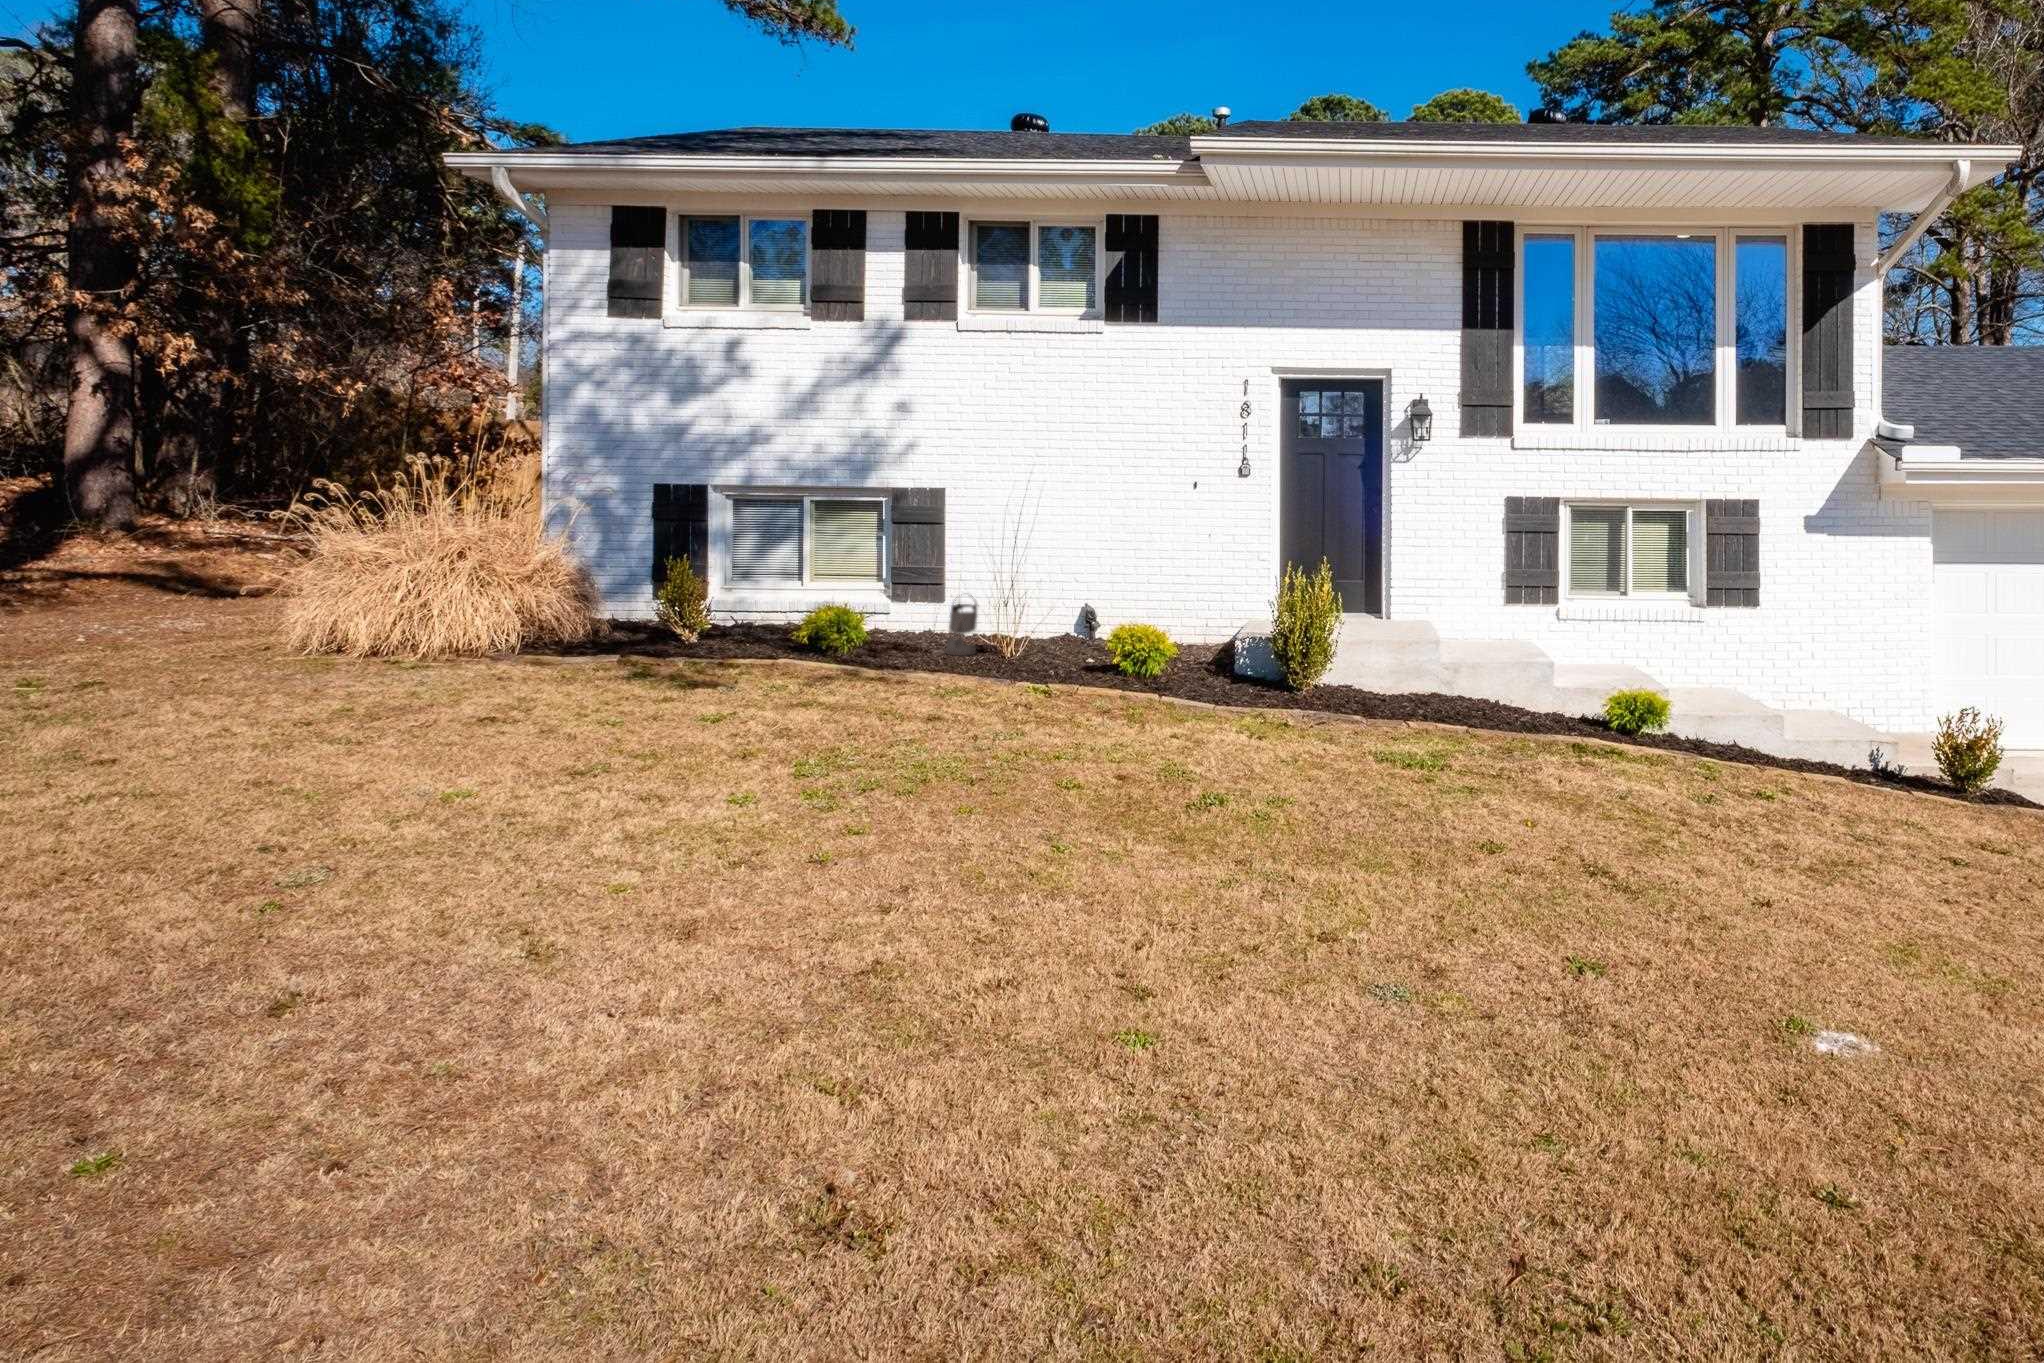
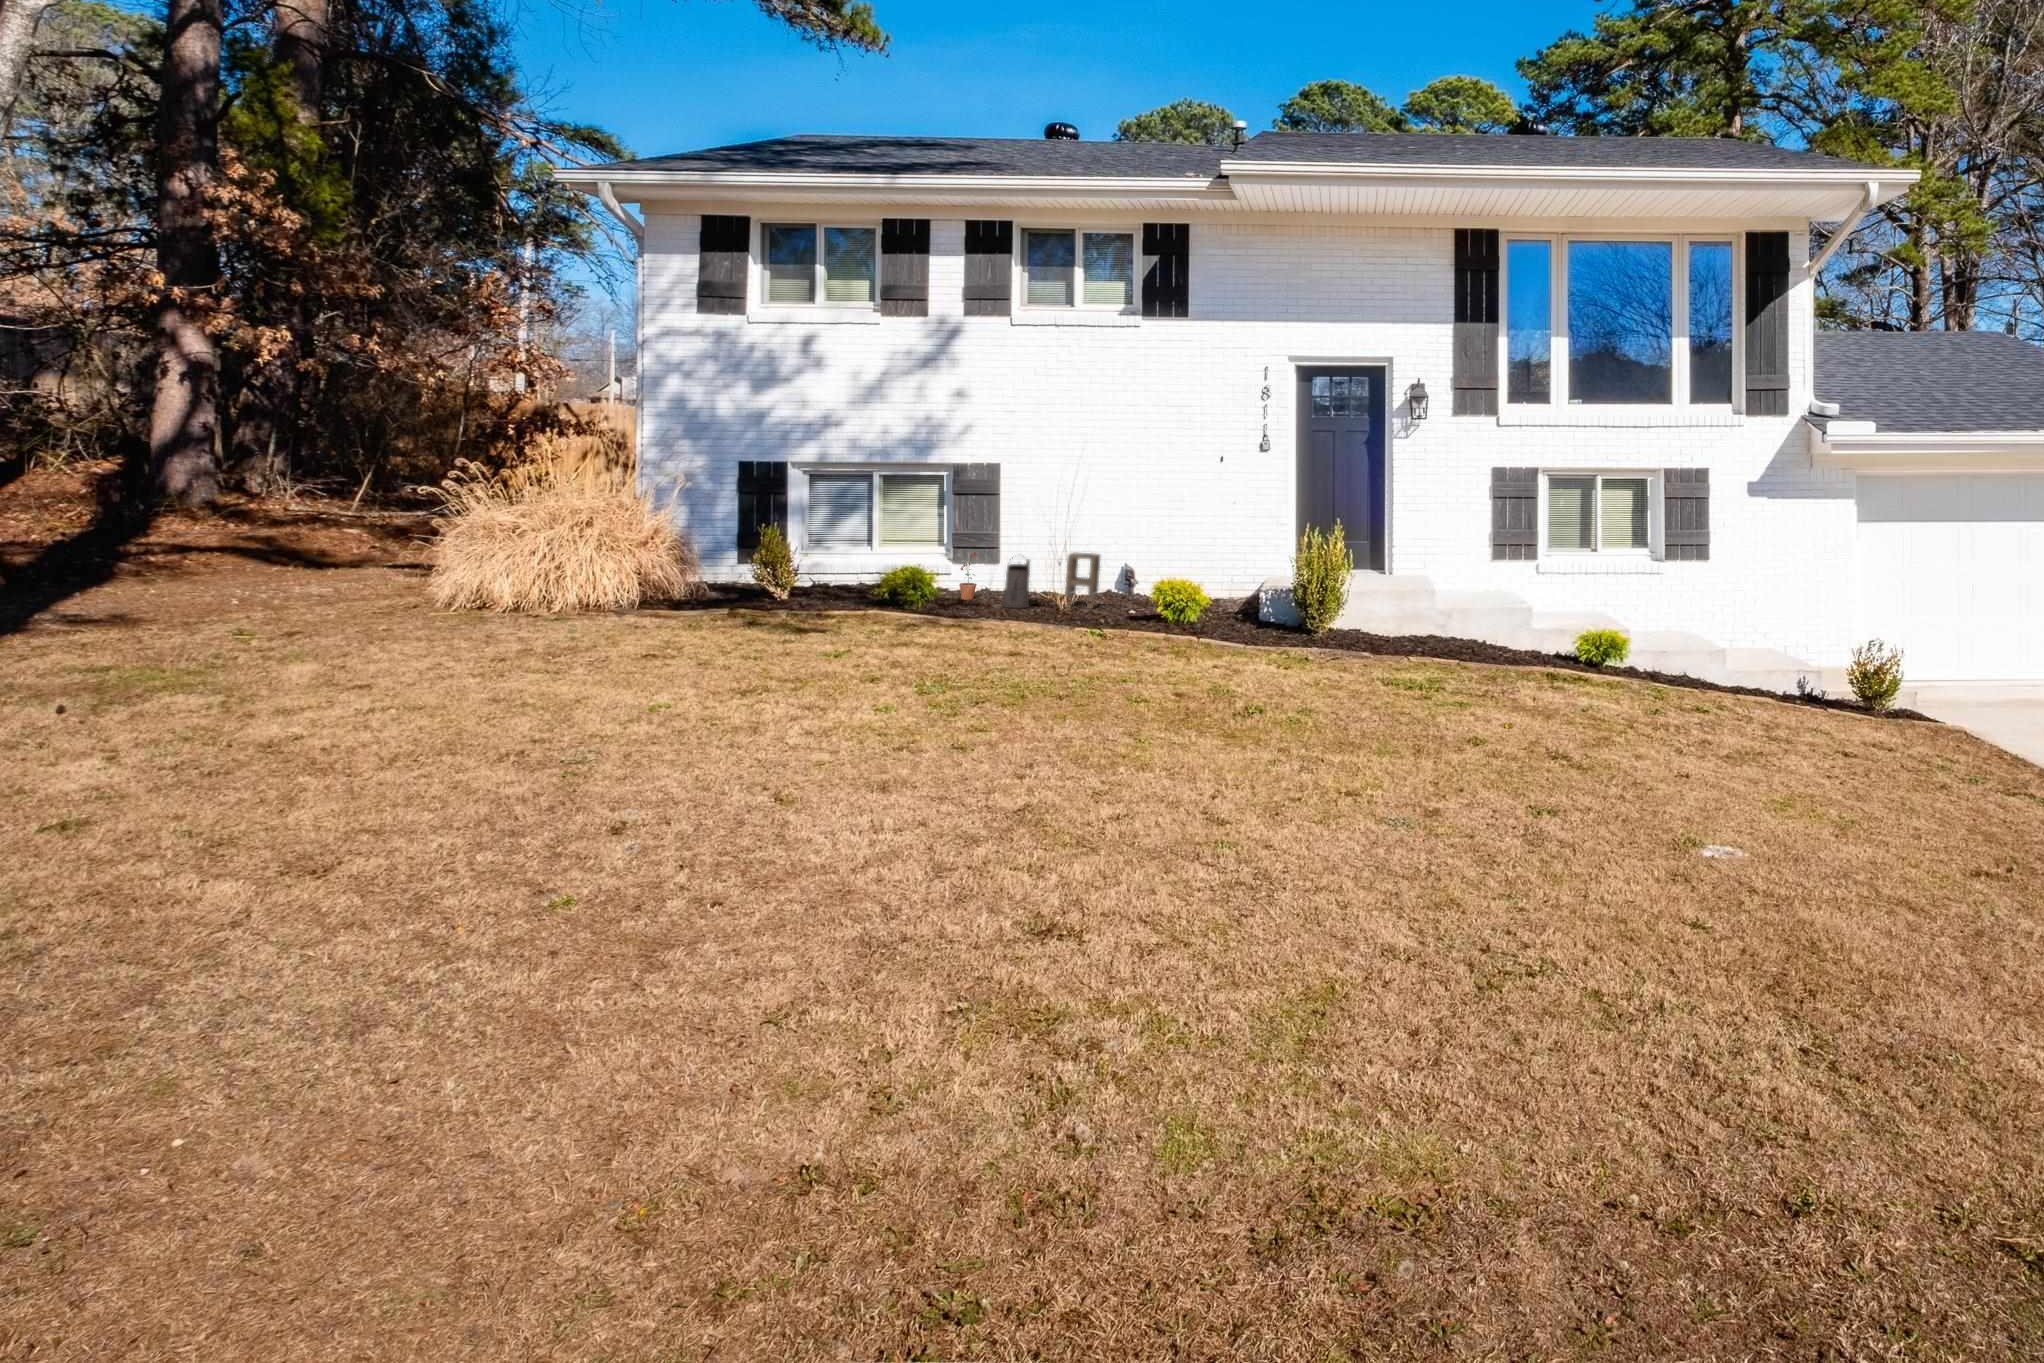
potted plant: none [897,589,920,644] -> present [959,552,977,600]
side table: none [1017,591,1060,656] -> present [1065,552,1100,609]

